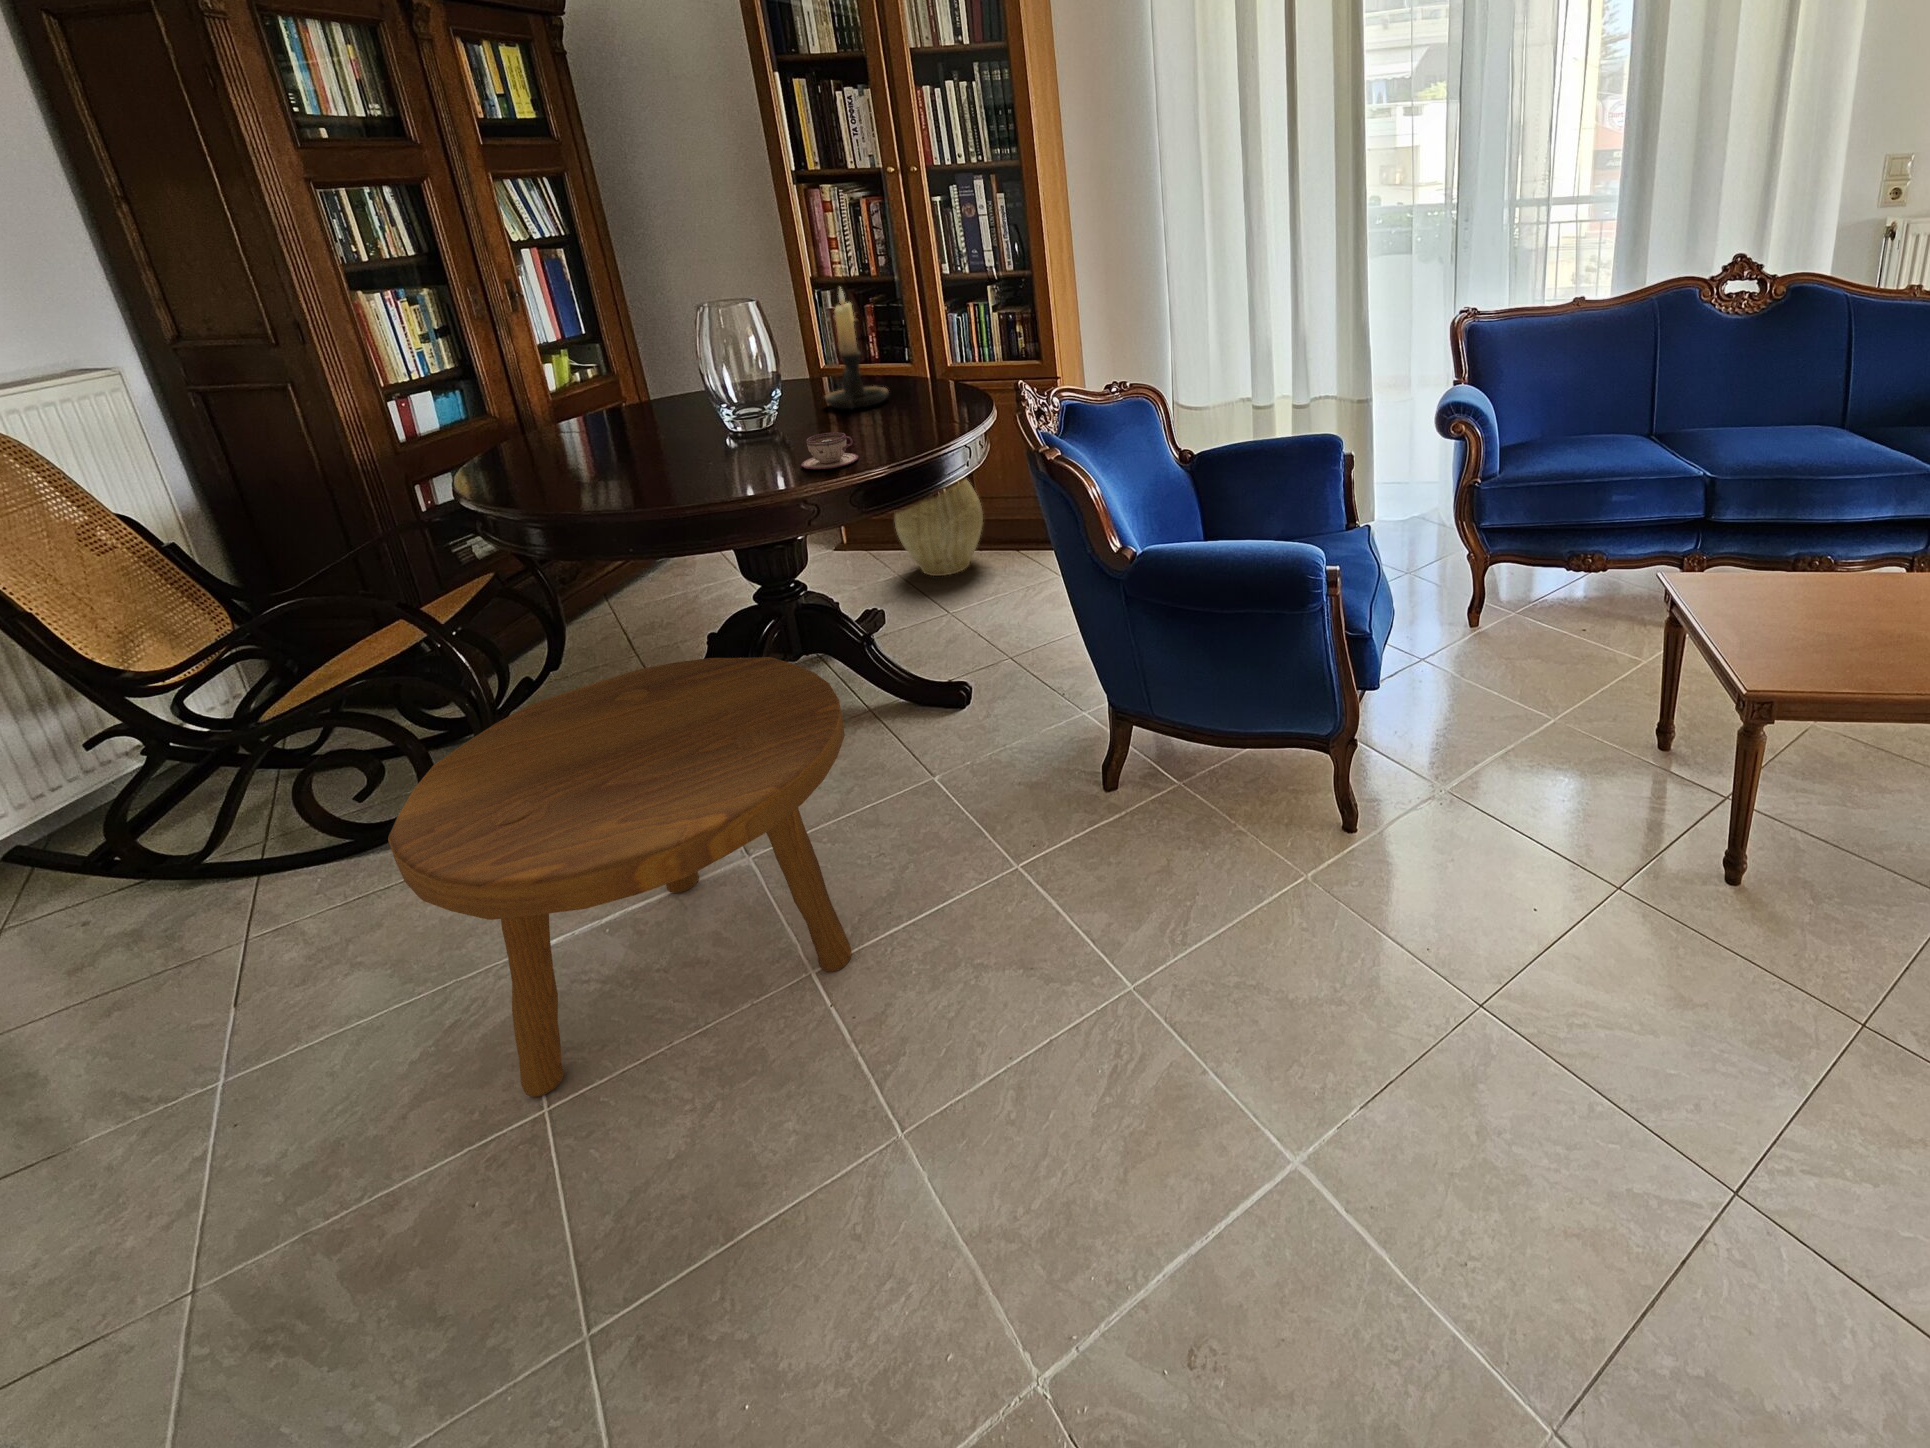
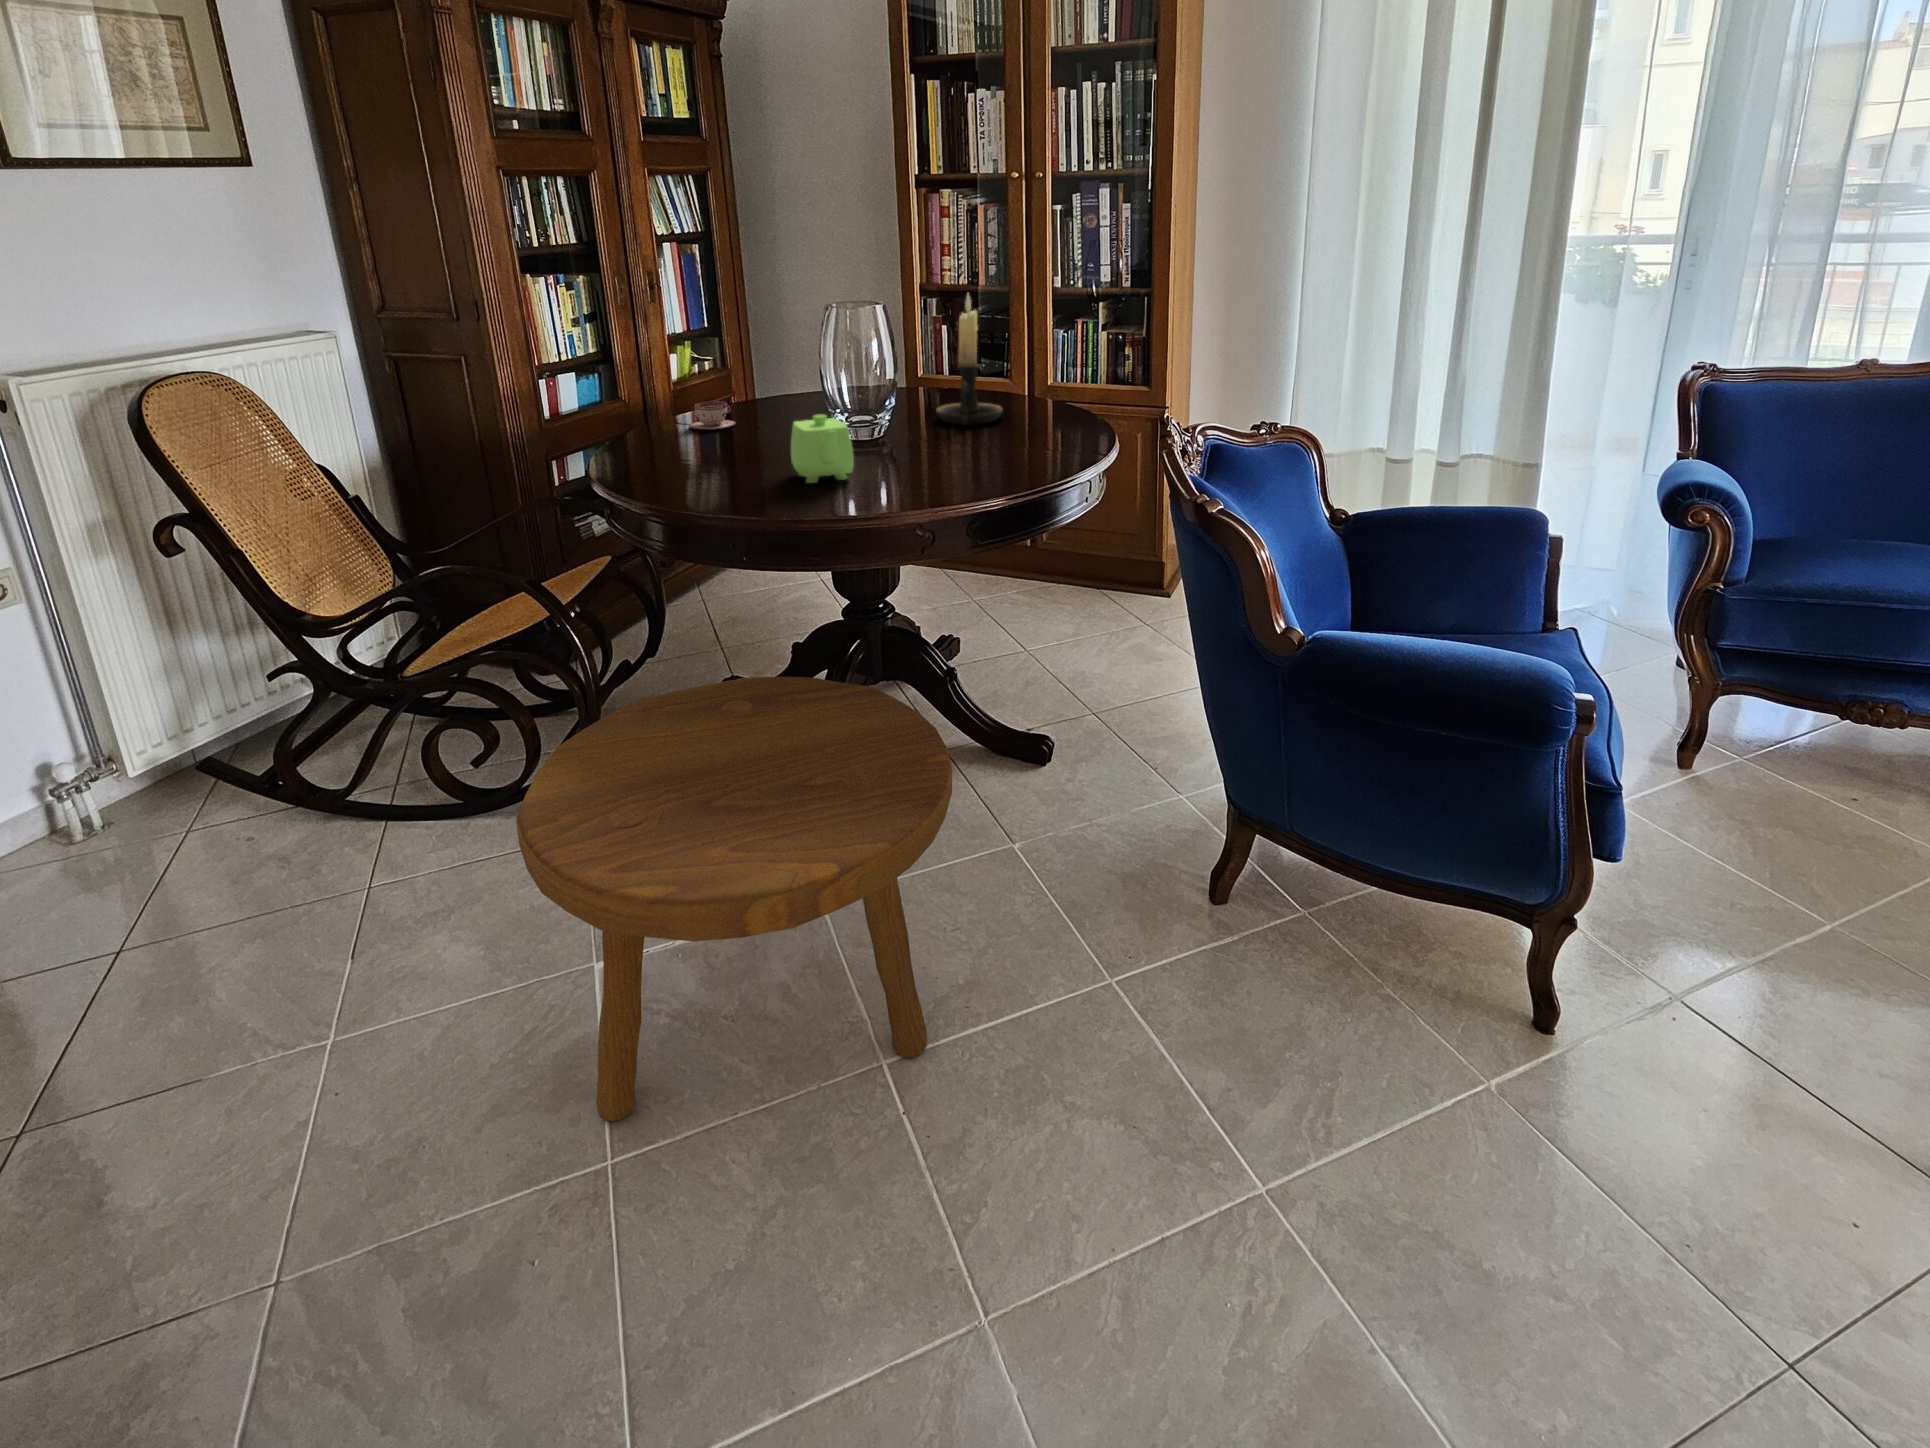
teapot: none [665,413,732,479] -> present [791,415,854,483]
teacup: present [801,433,858,469] -> present [689,401,736,430]
woven basket: present [895,480,983,576] -> none [972,495,1066,615]

